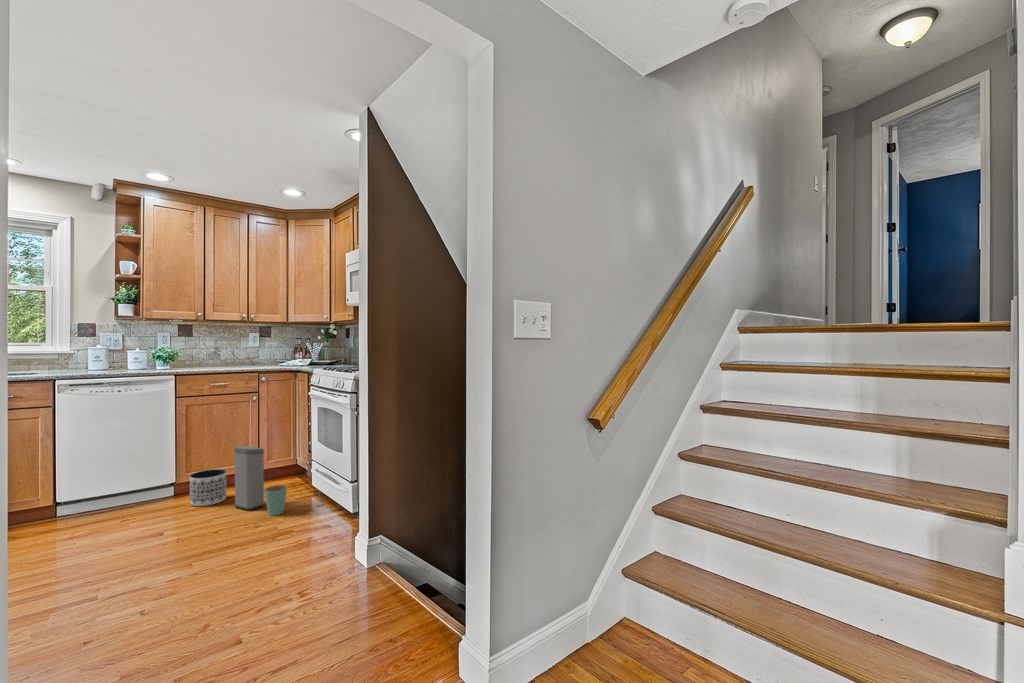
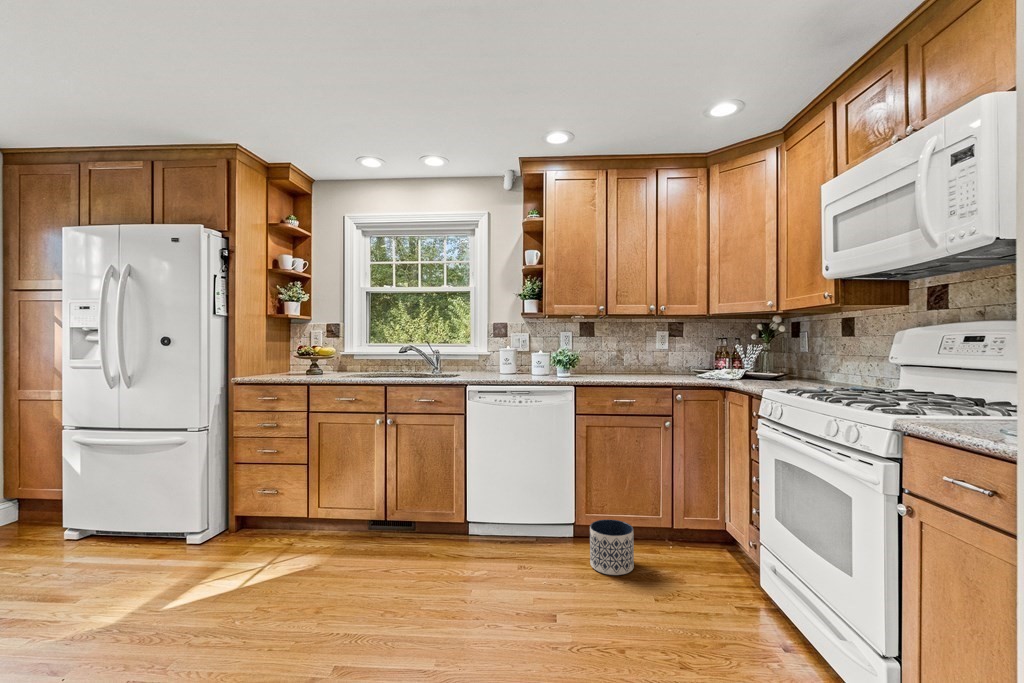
trash can: present [234,446,287,516] -> none [645,502,730,645]

